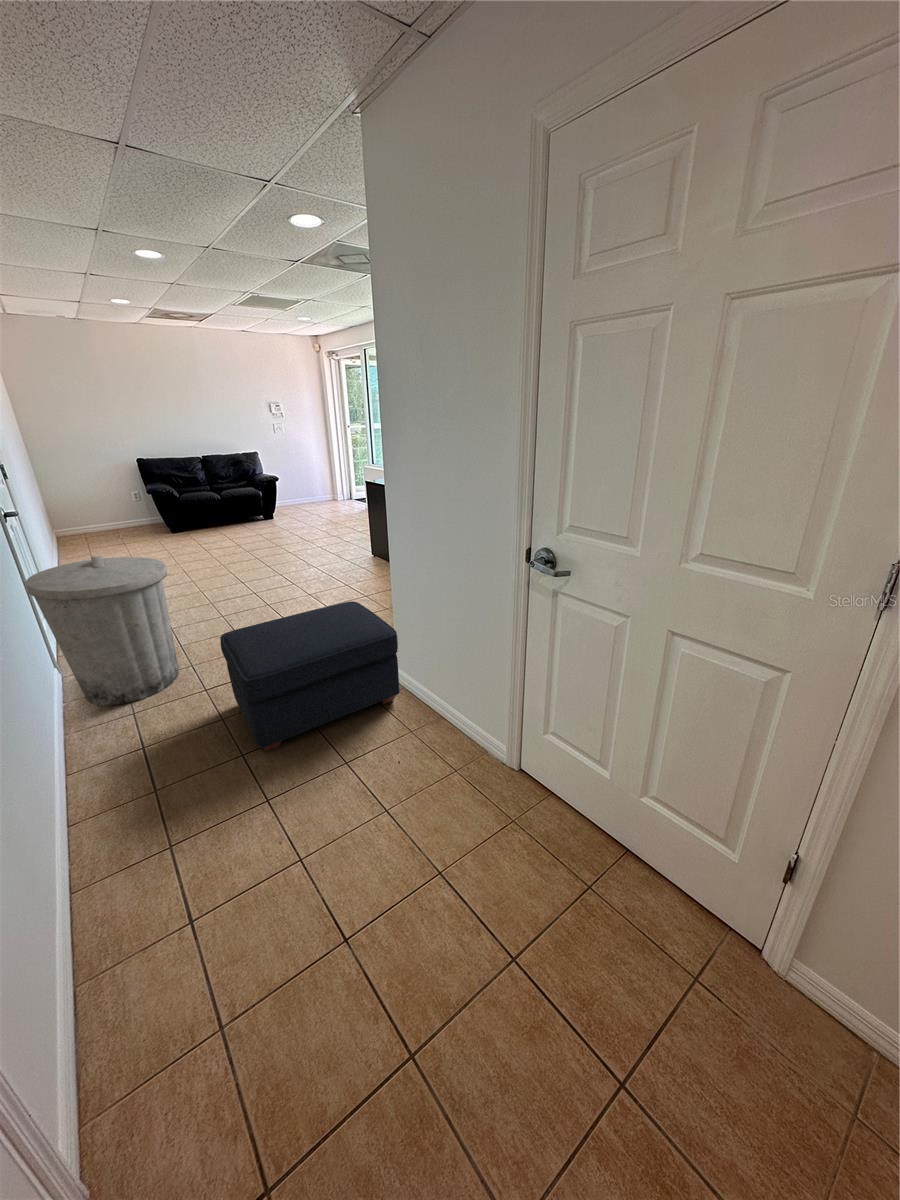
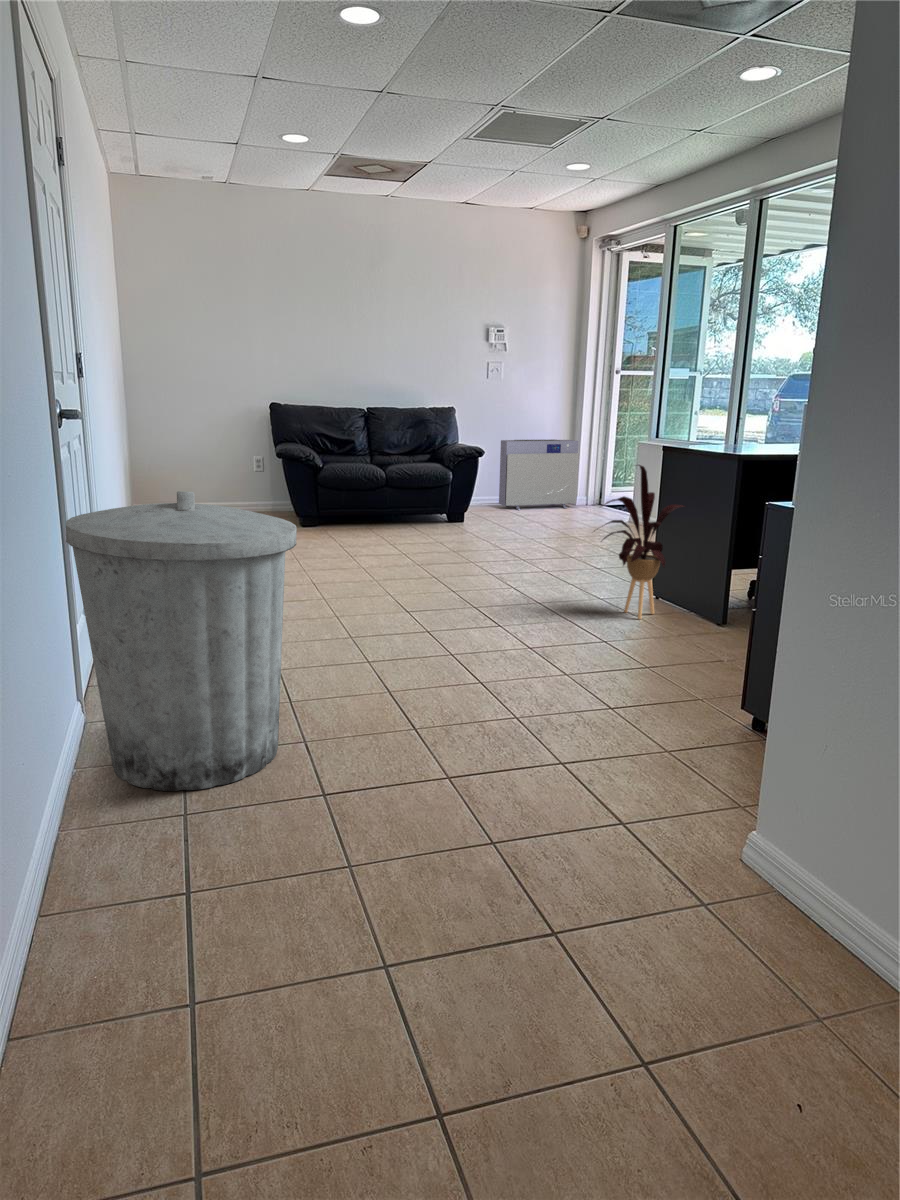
air purifier: none [288,466,336,507] -> present [499,439,579,510]
house plant: none [334,496,378,569] -> present [603,465,684,619]
ottoman: present [220,601,399,751] -> none [376,654,804,973]

